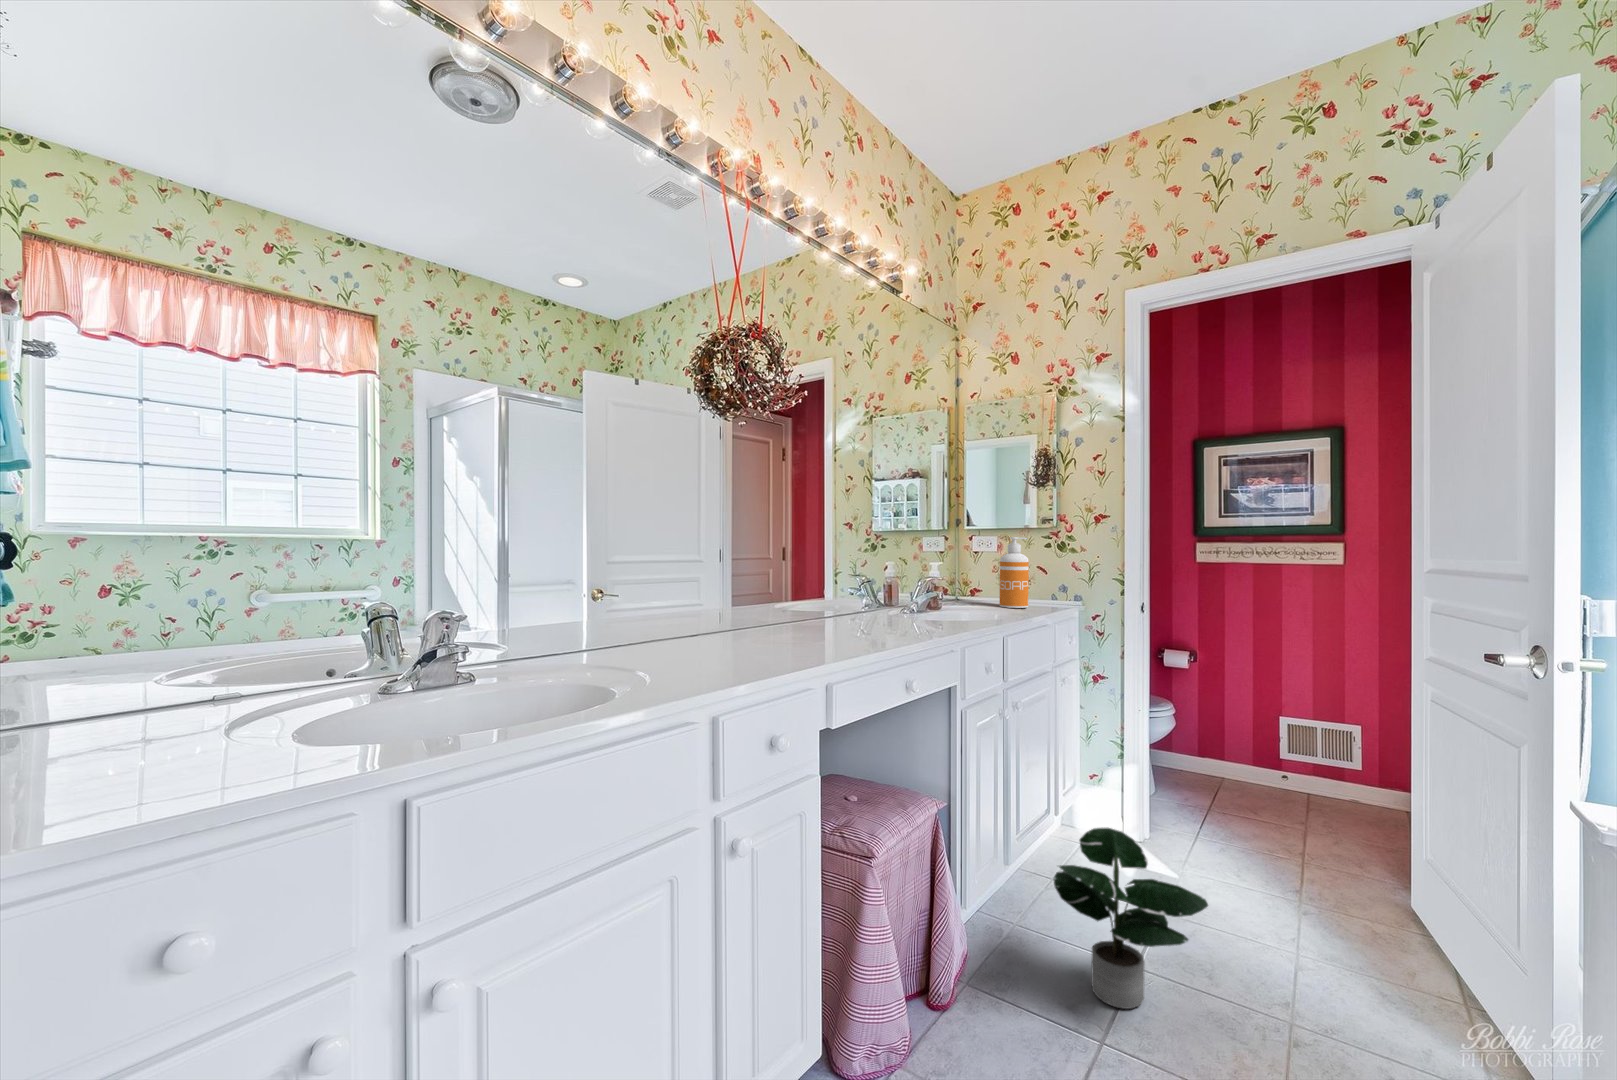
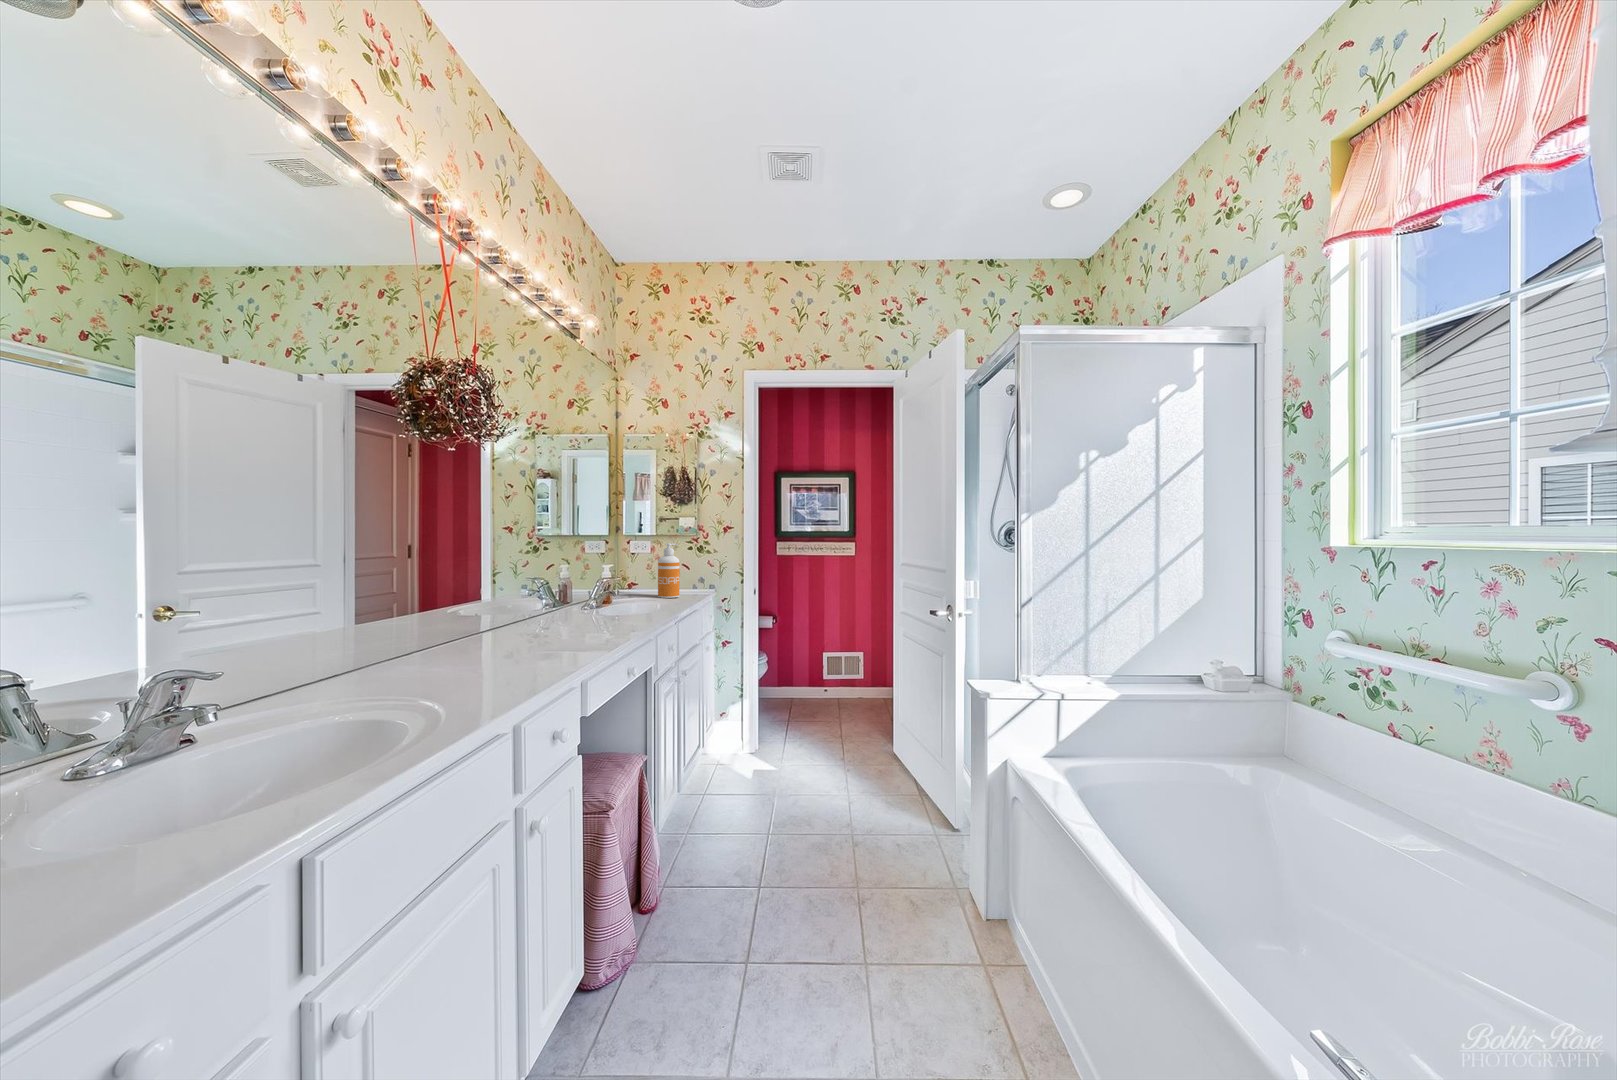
potted plant: present [1053,828,1208,1009] -> none [720,749,818,869]

